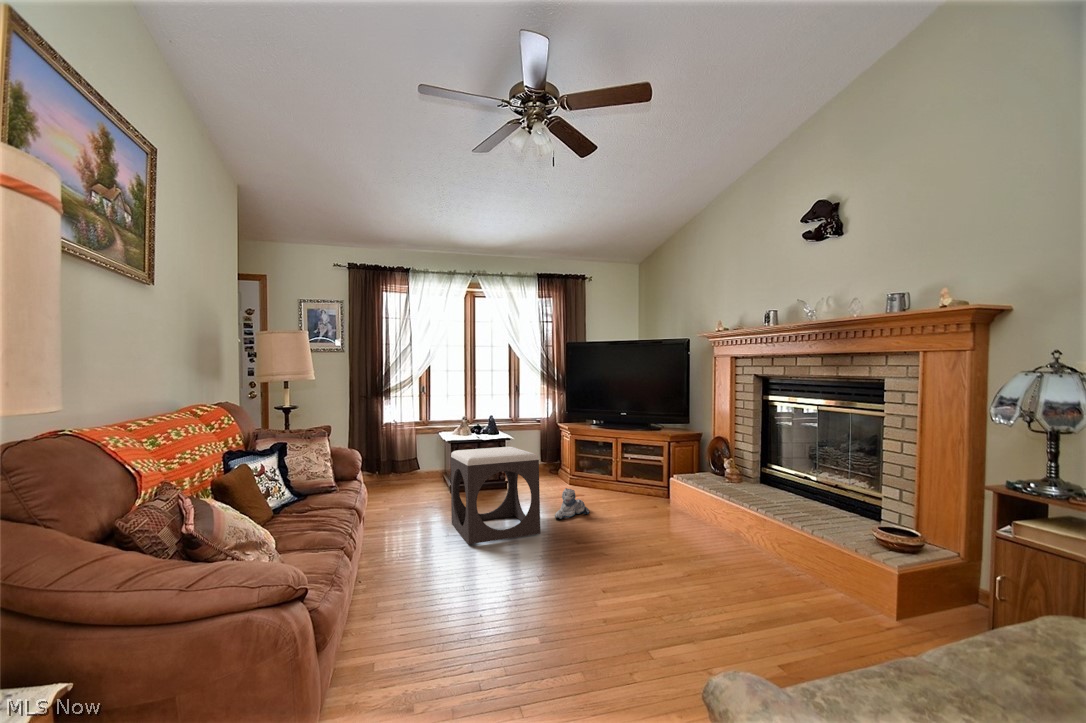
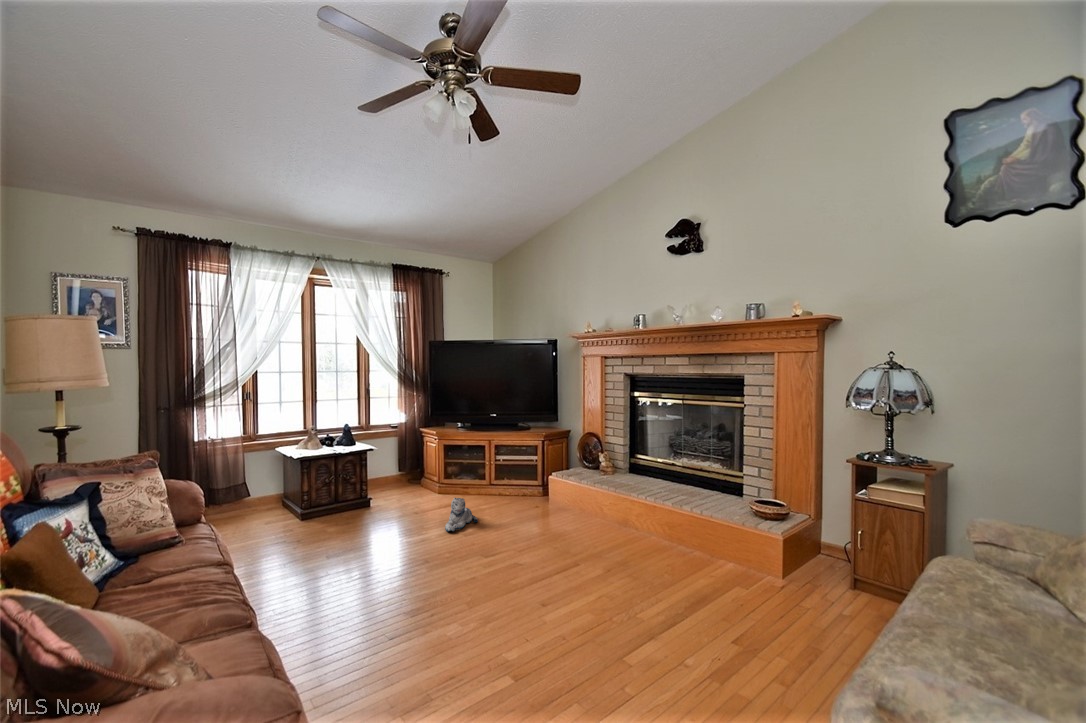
footstool: present [451,447,540,544] -> none [325,459,443,579]

